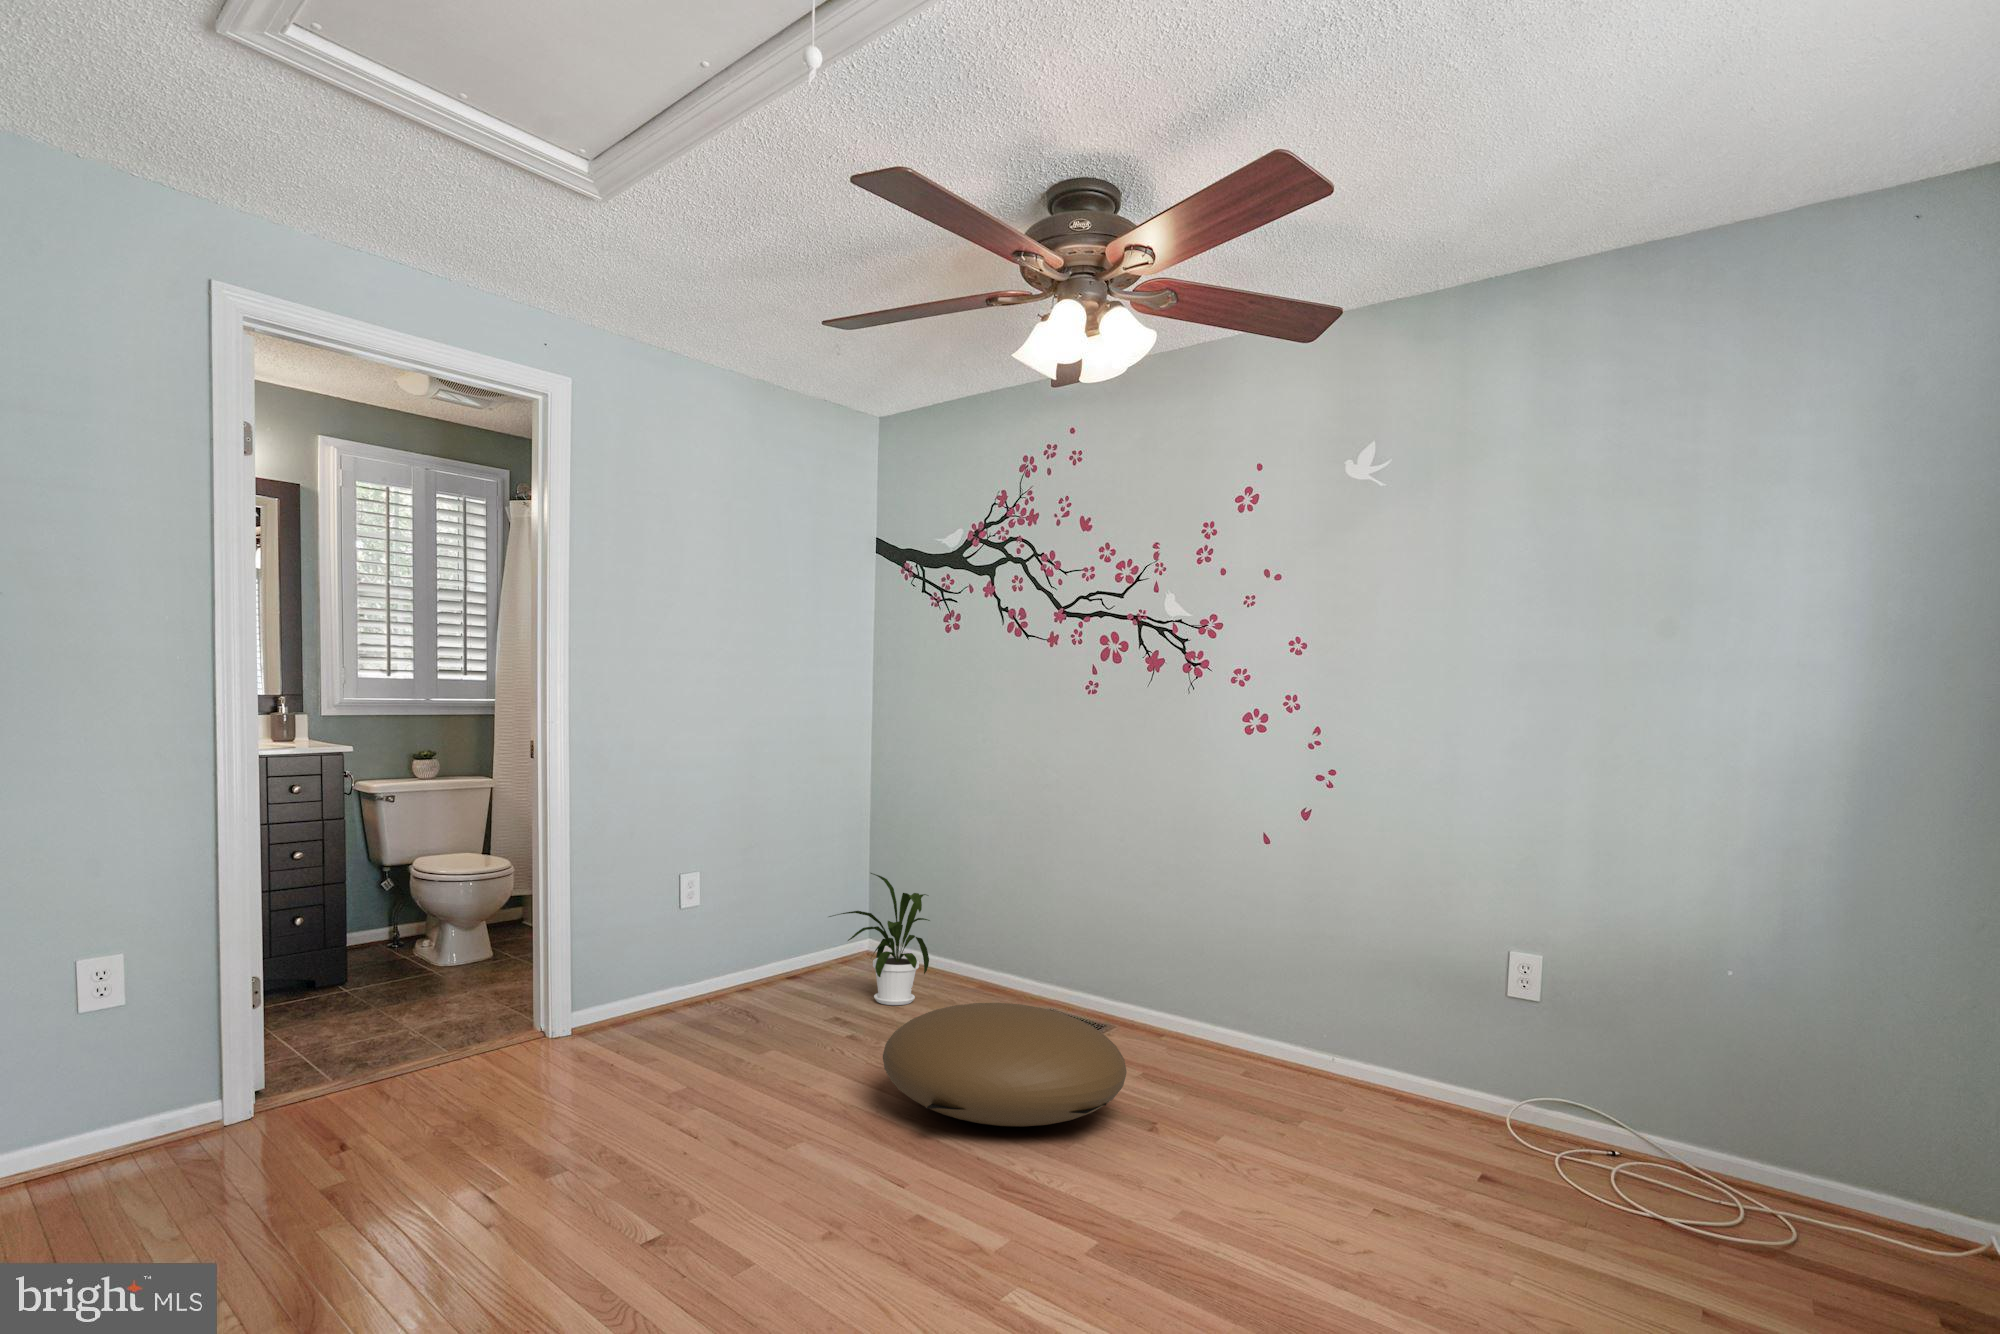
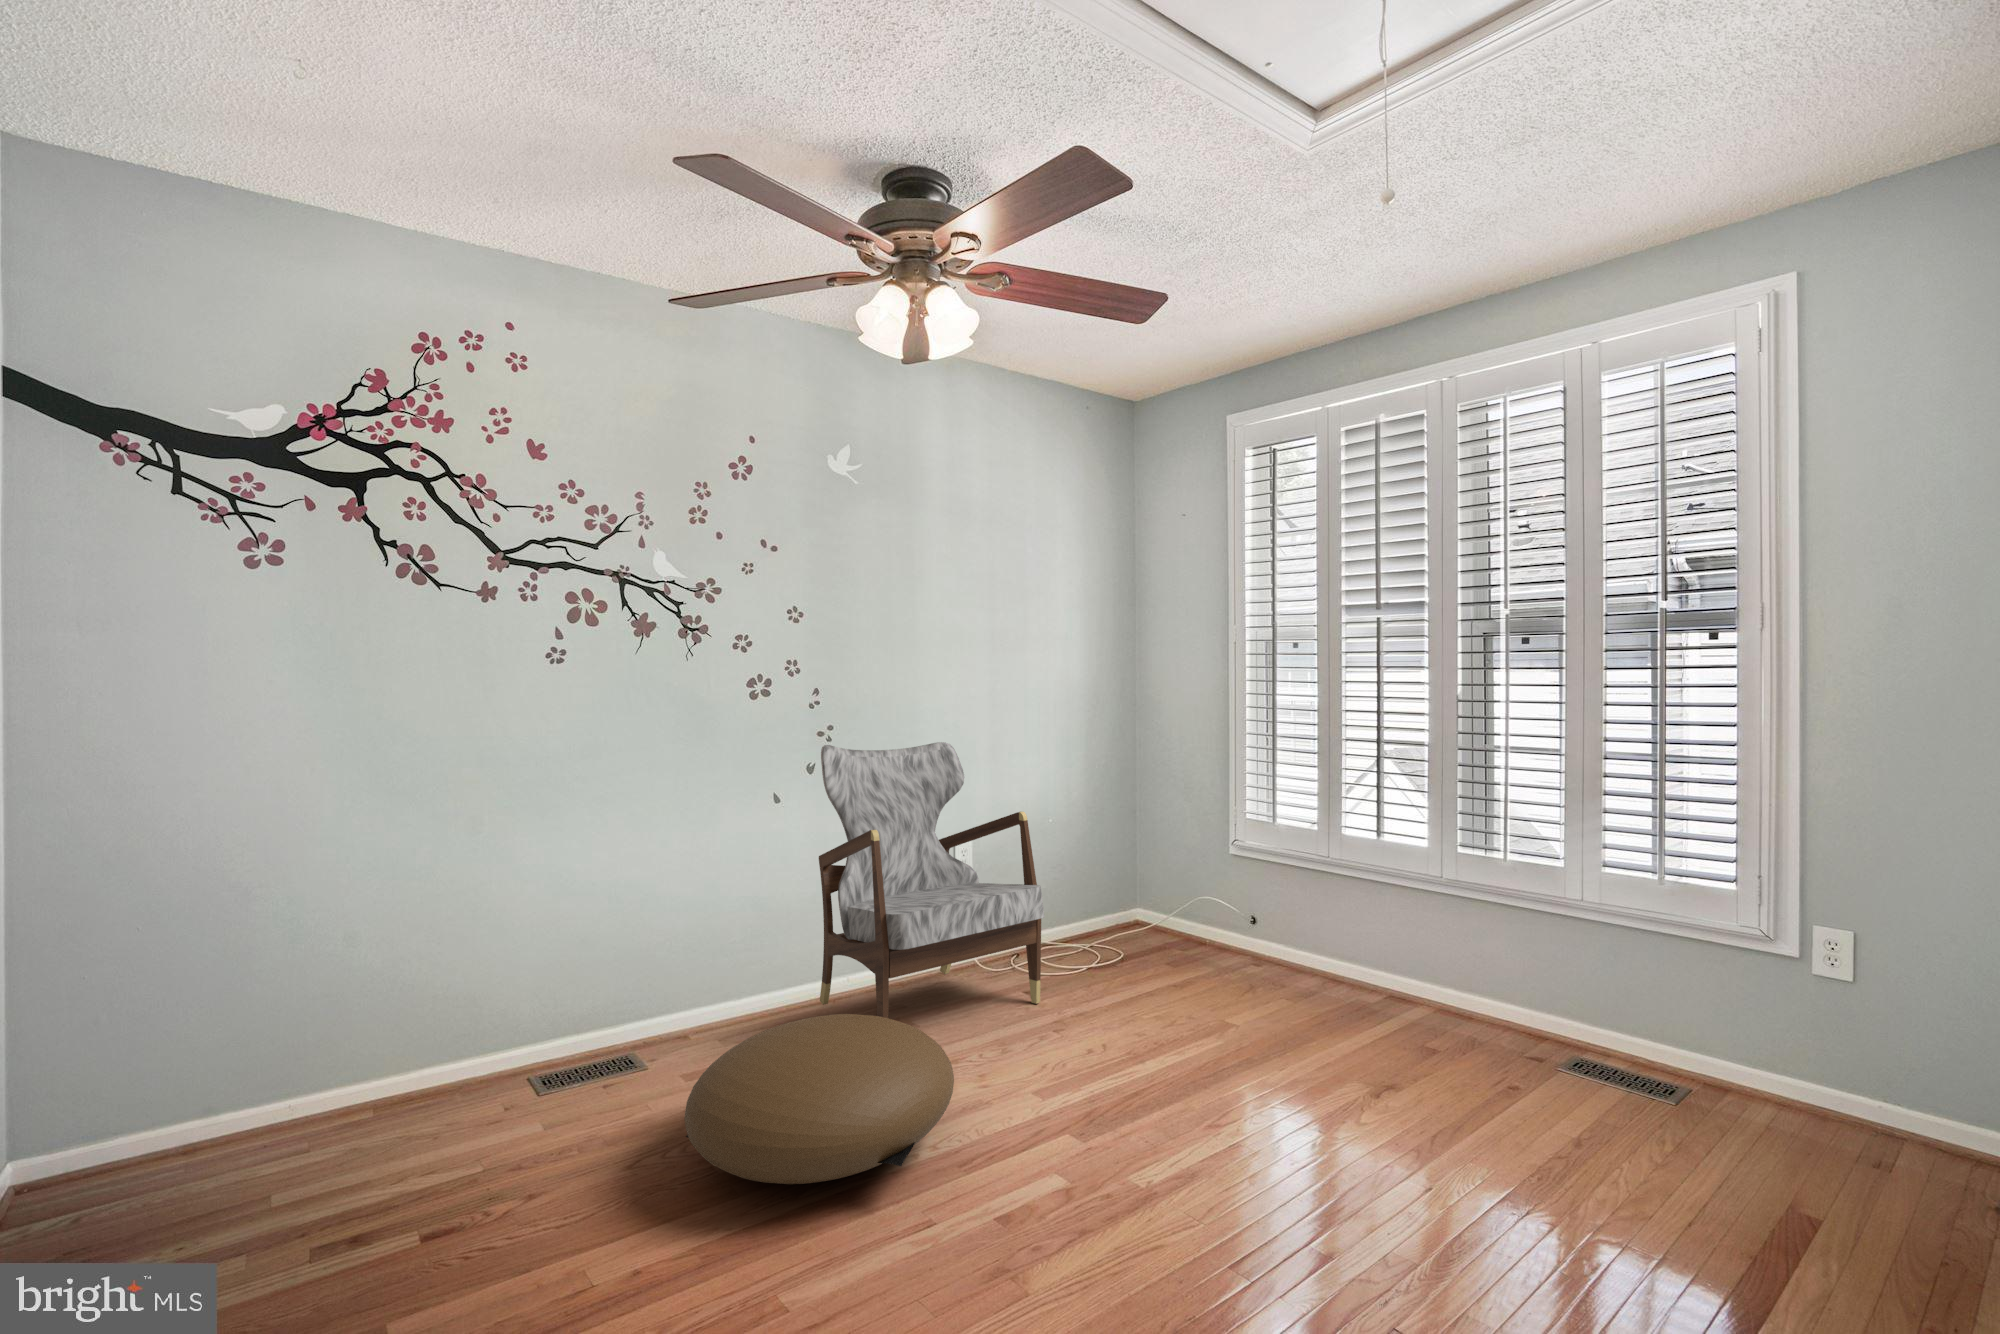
armchair: none [1207,788,1476,1170] -> present [819,742,1045,1018]
house plant: present [829,873,930,1005] -> none [142,980,346,1183]

